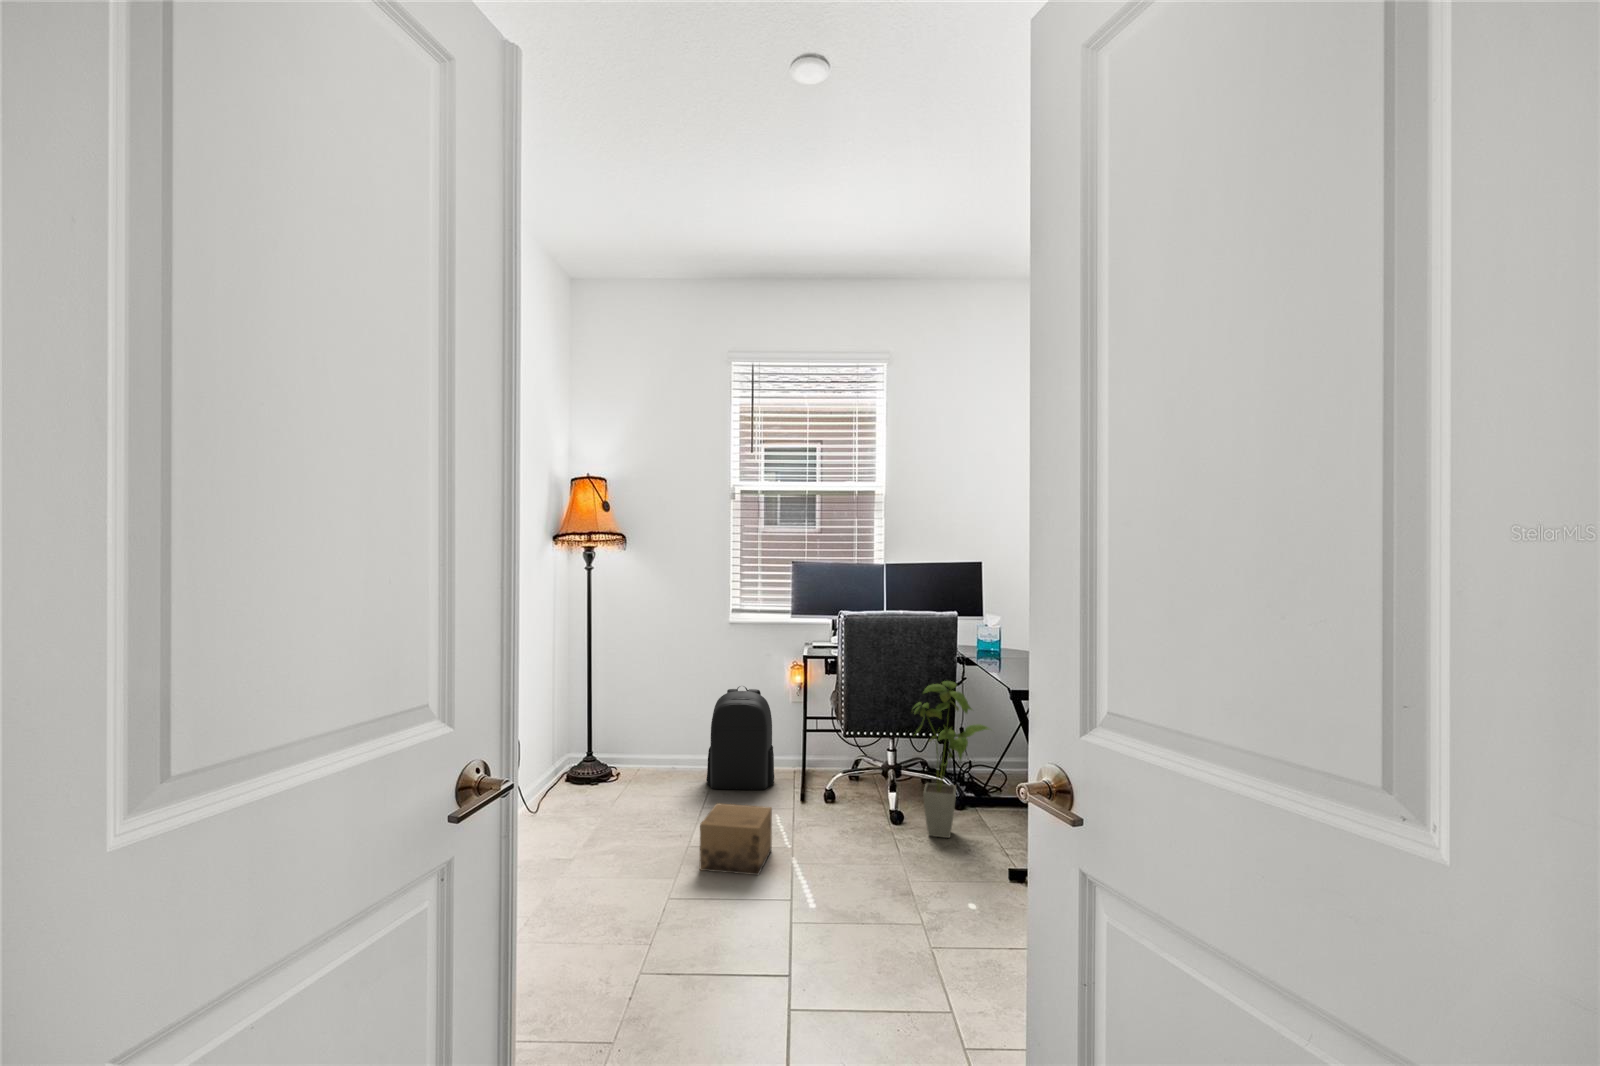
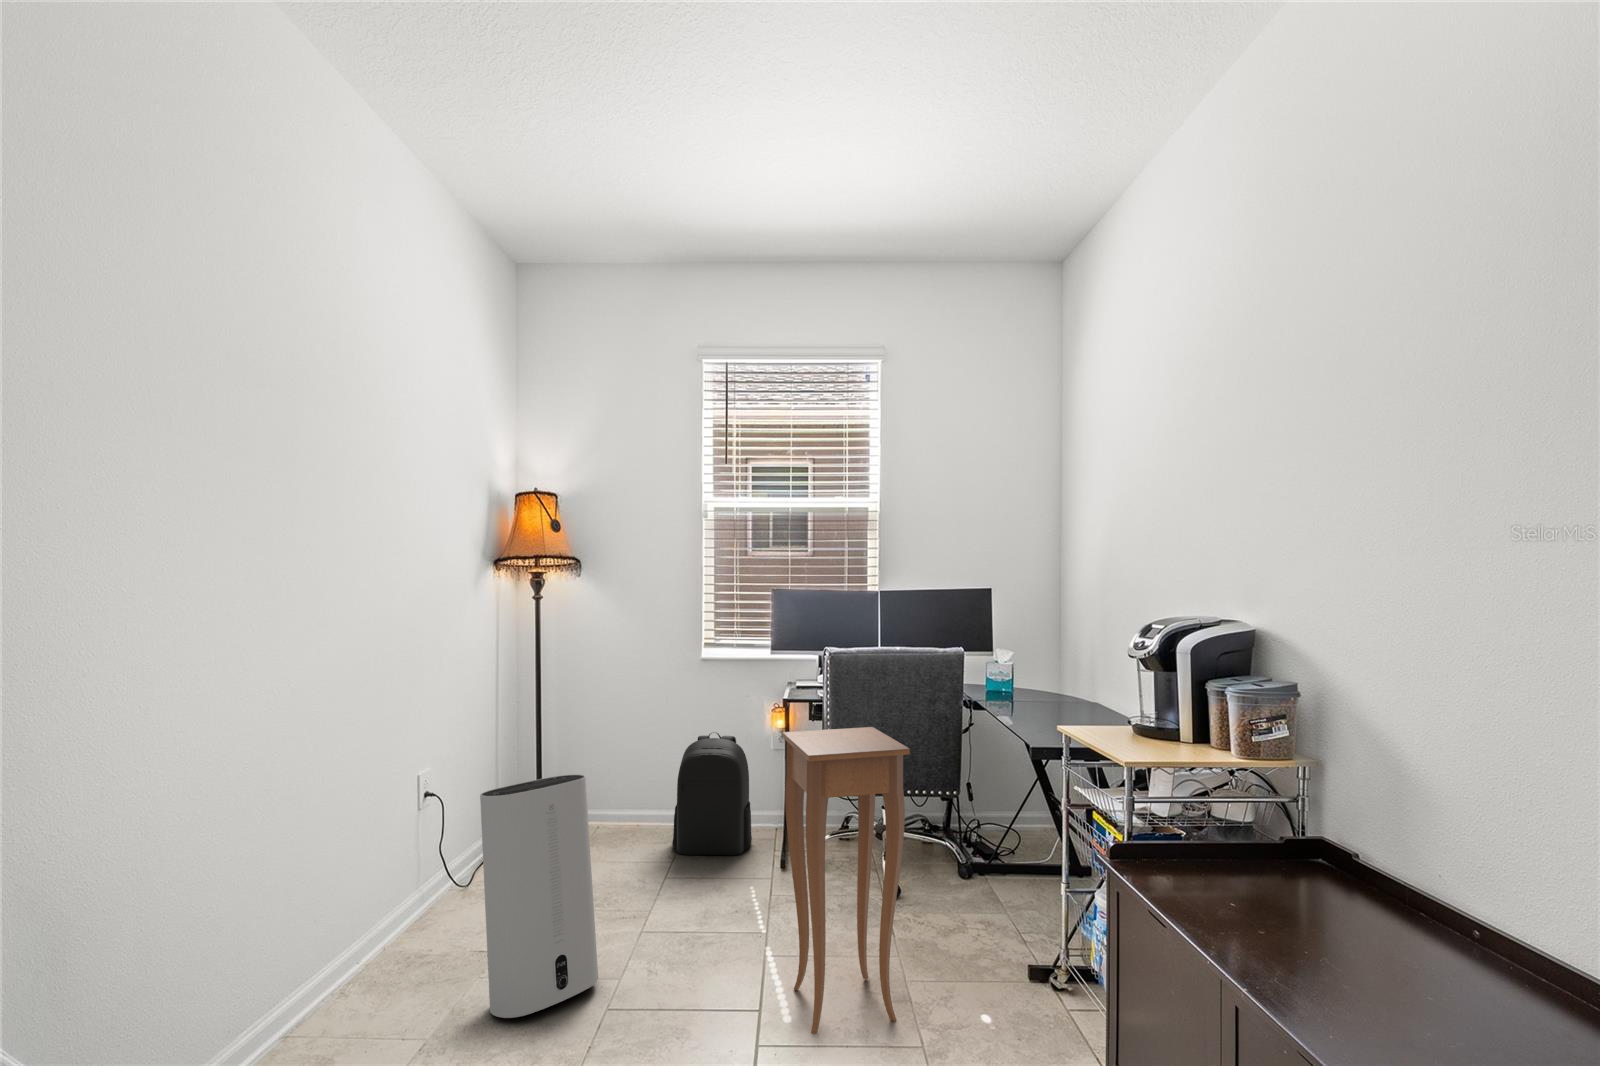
side table: none [808,674,913,915] -> present [782,727,910,1034]
house plant: present [914,681,989,838] -> none [909,730,1008,920]
air purifier: none [562,712,658,901] -> present [480,775,598,1018]
cardboard box: present [700,804,772,875] -> none [652,882,742,976]

